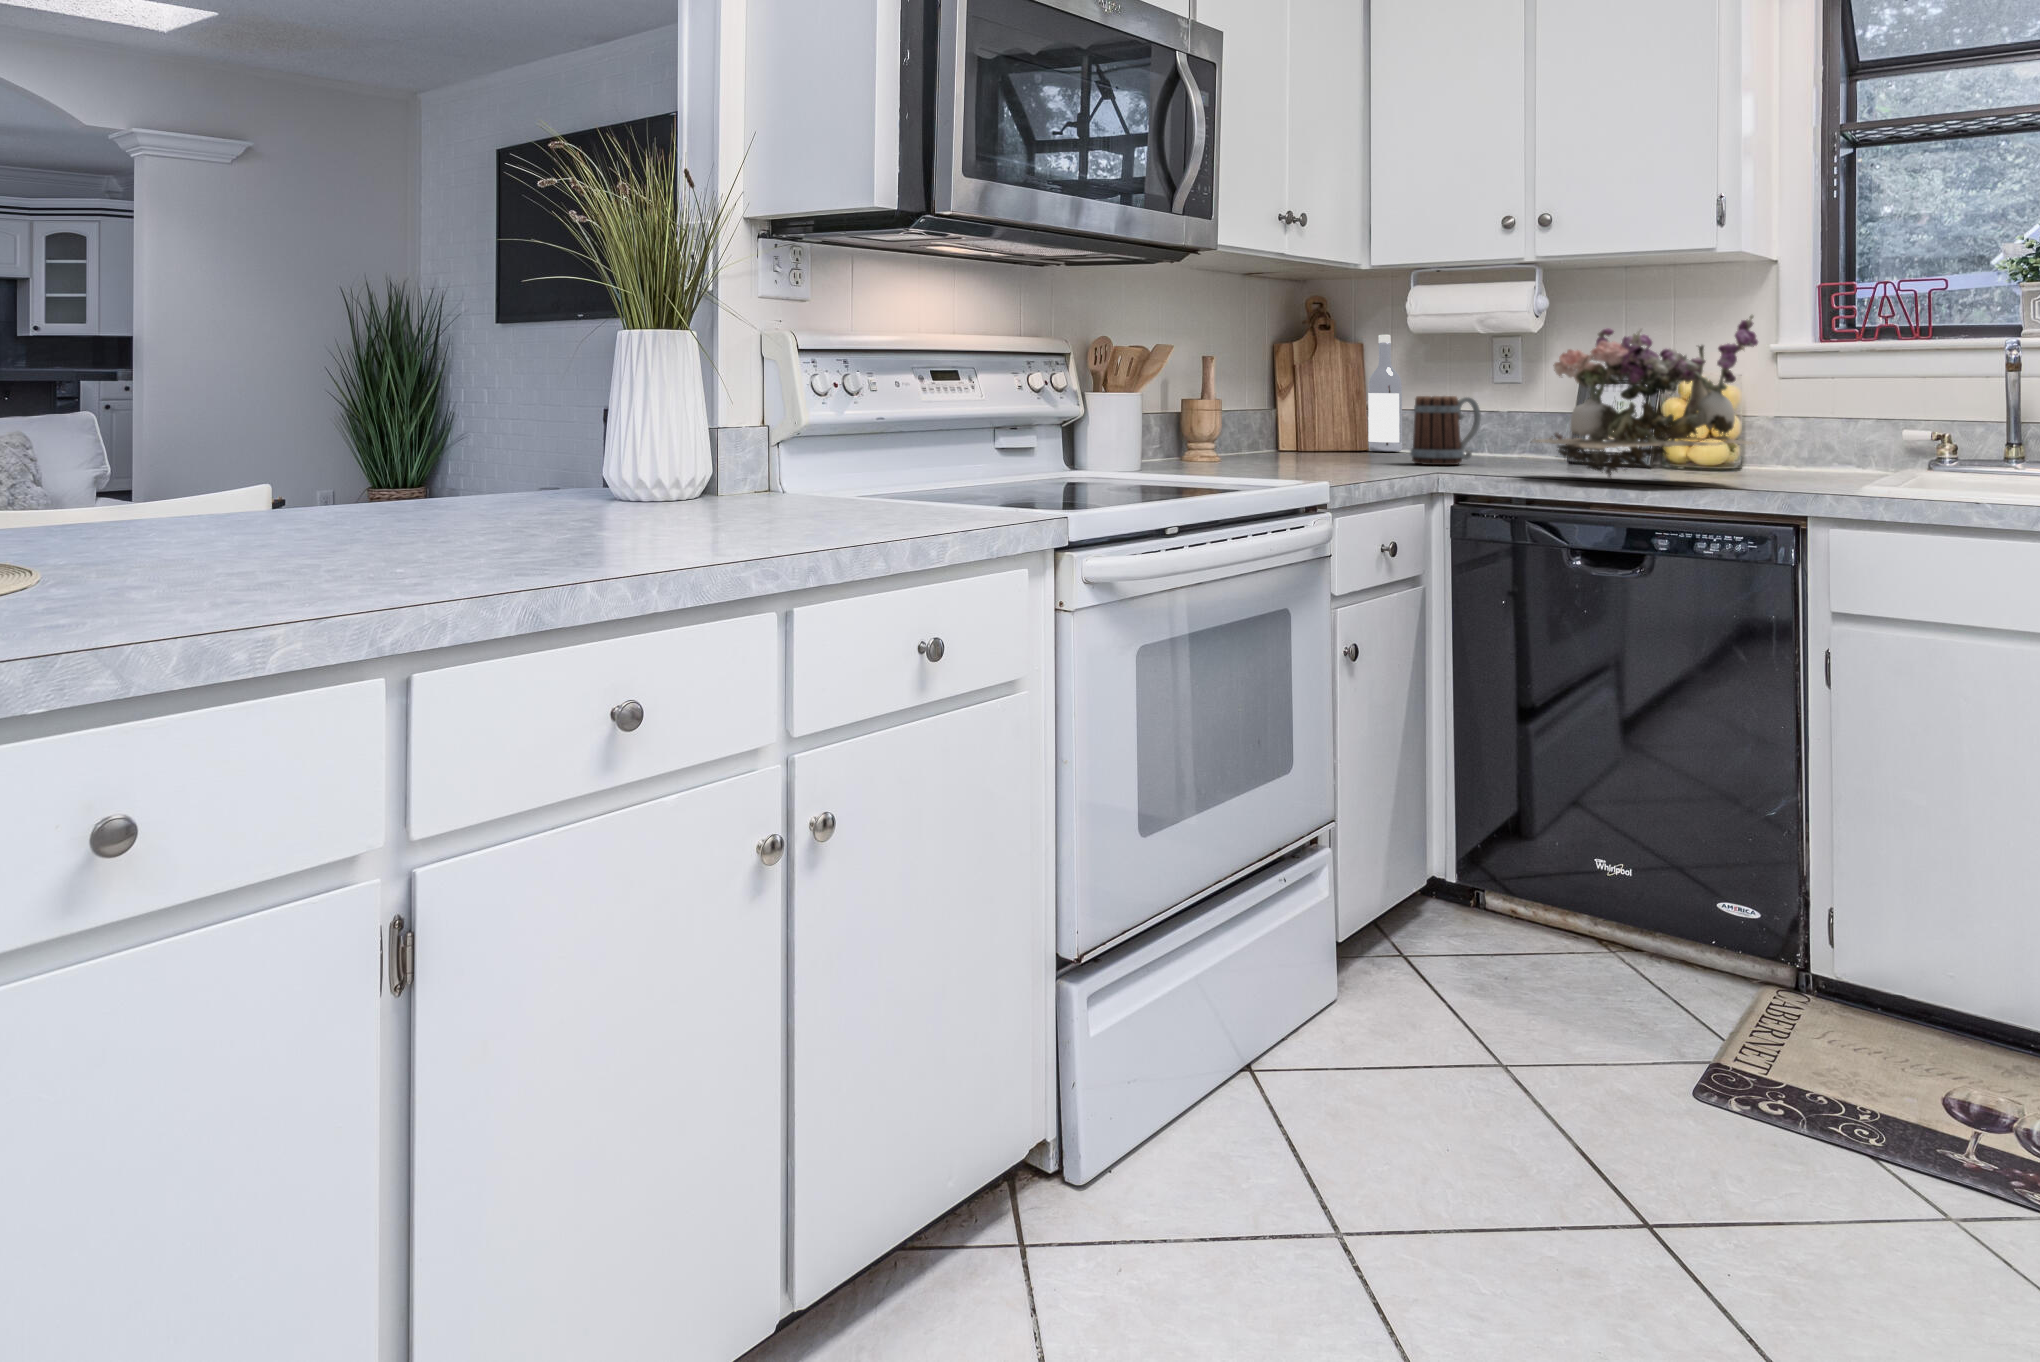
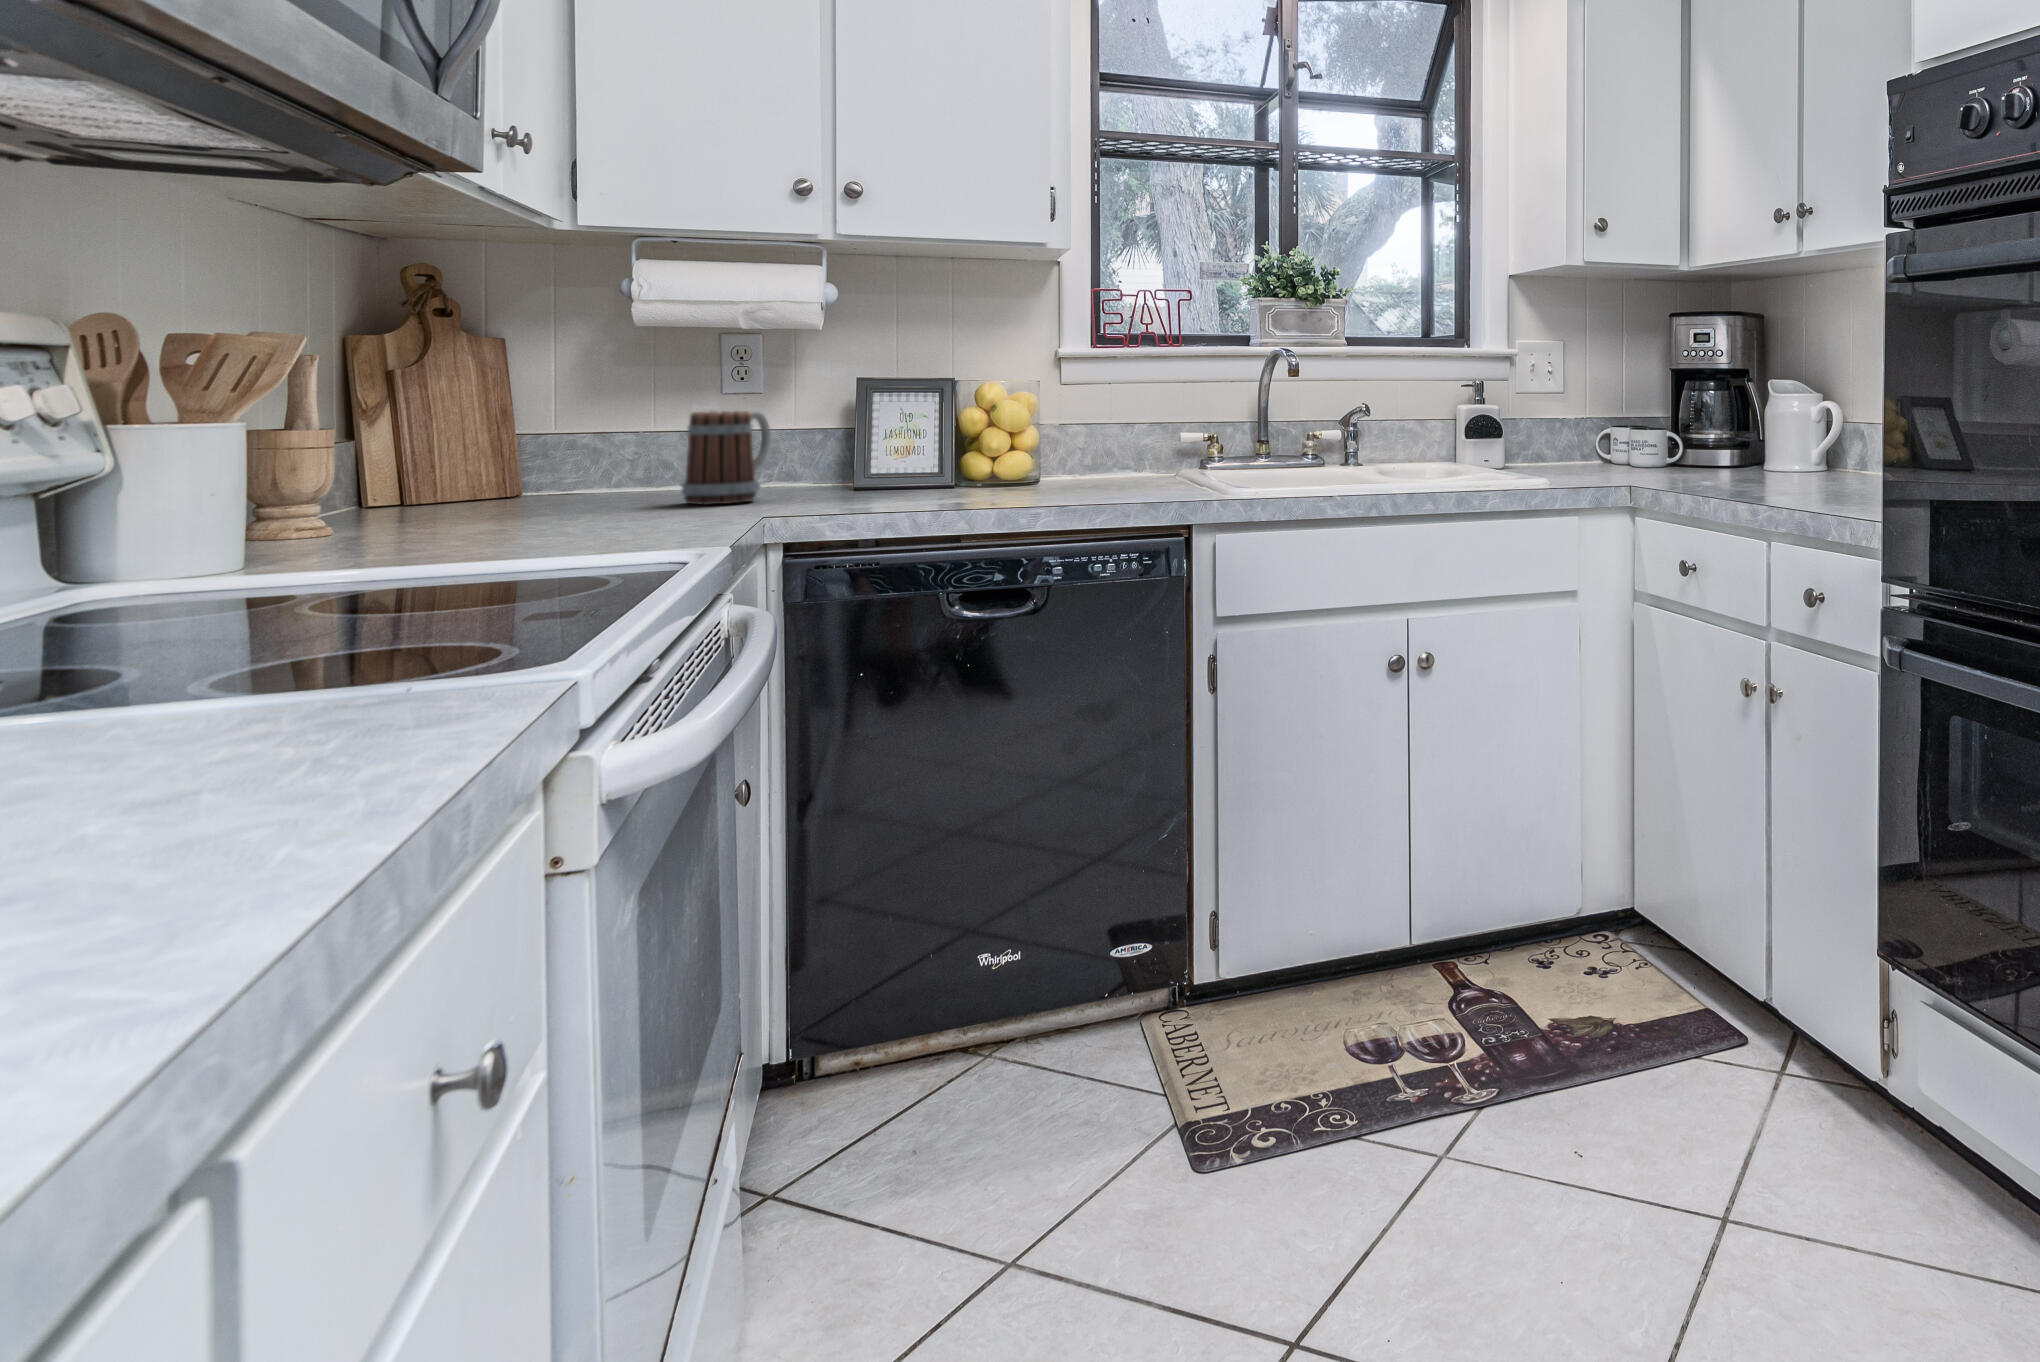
flower arrangement: present [1531,315,1758,479] -> none [895,319,1152,504]
wine bottle: present [1368,335,1402,452] -> none [538,327,592,491]

